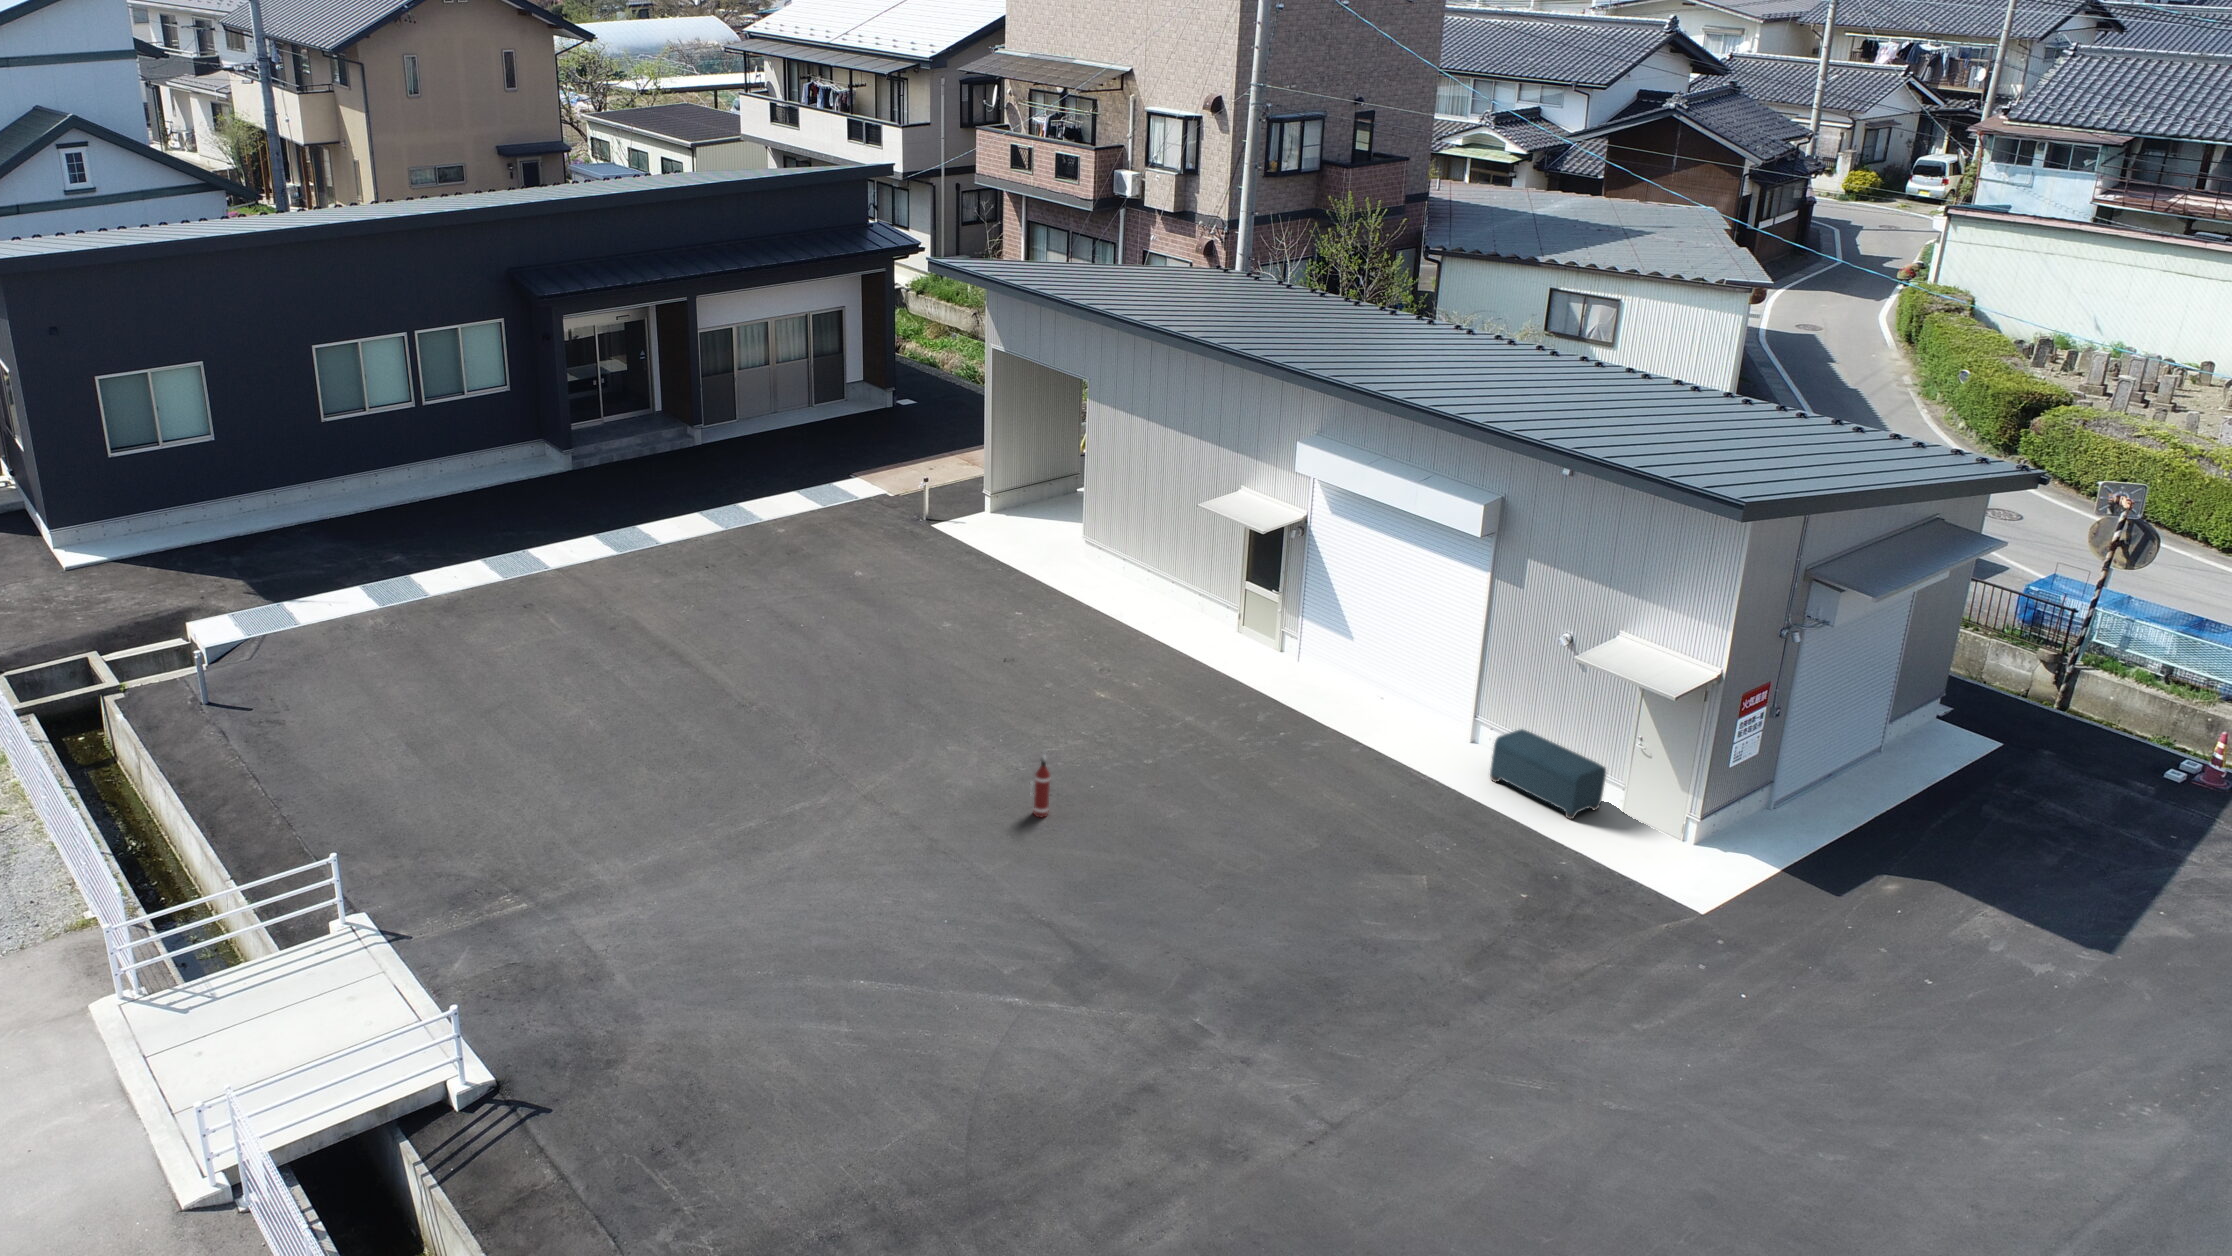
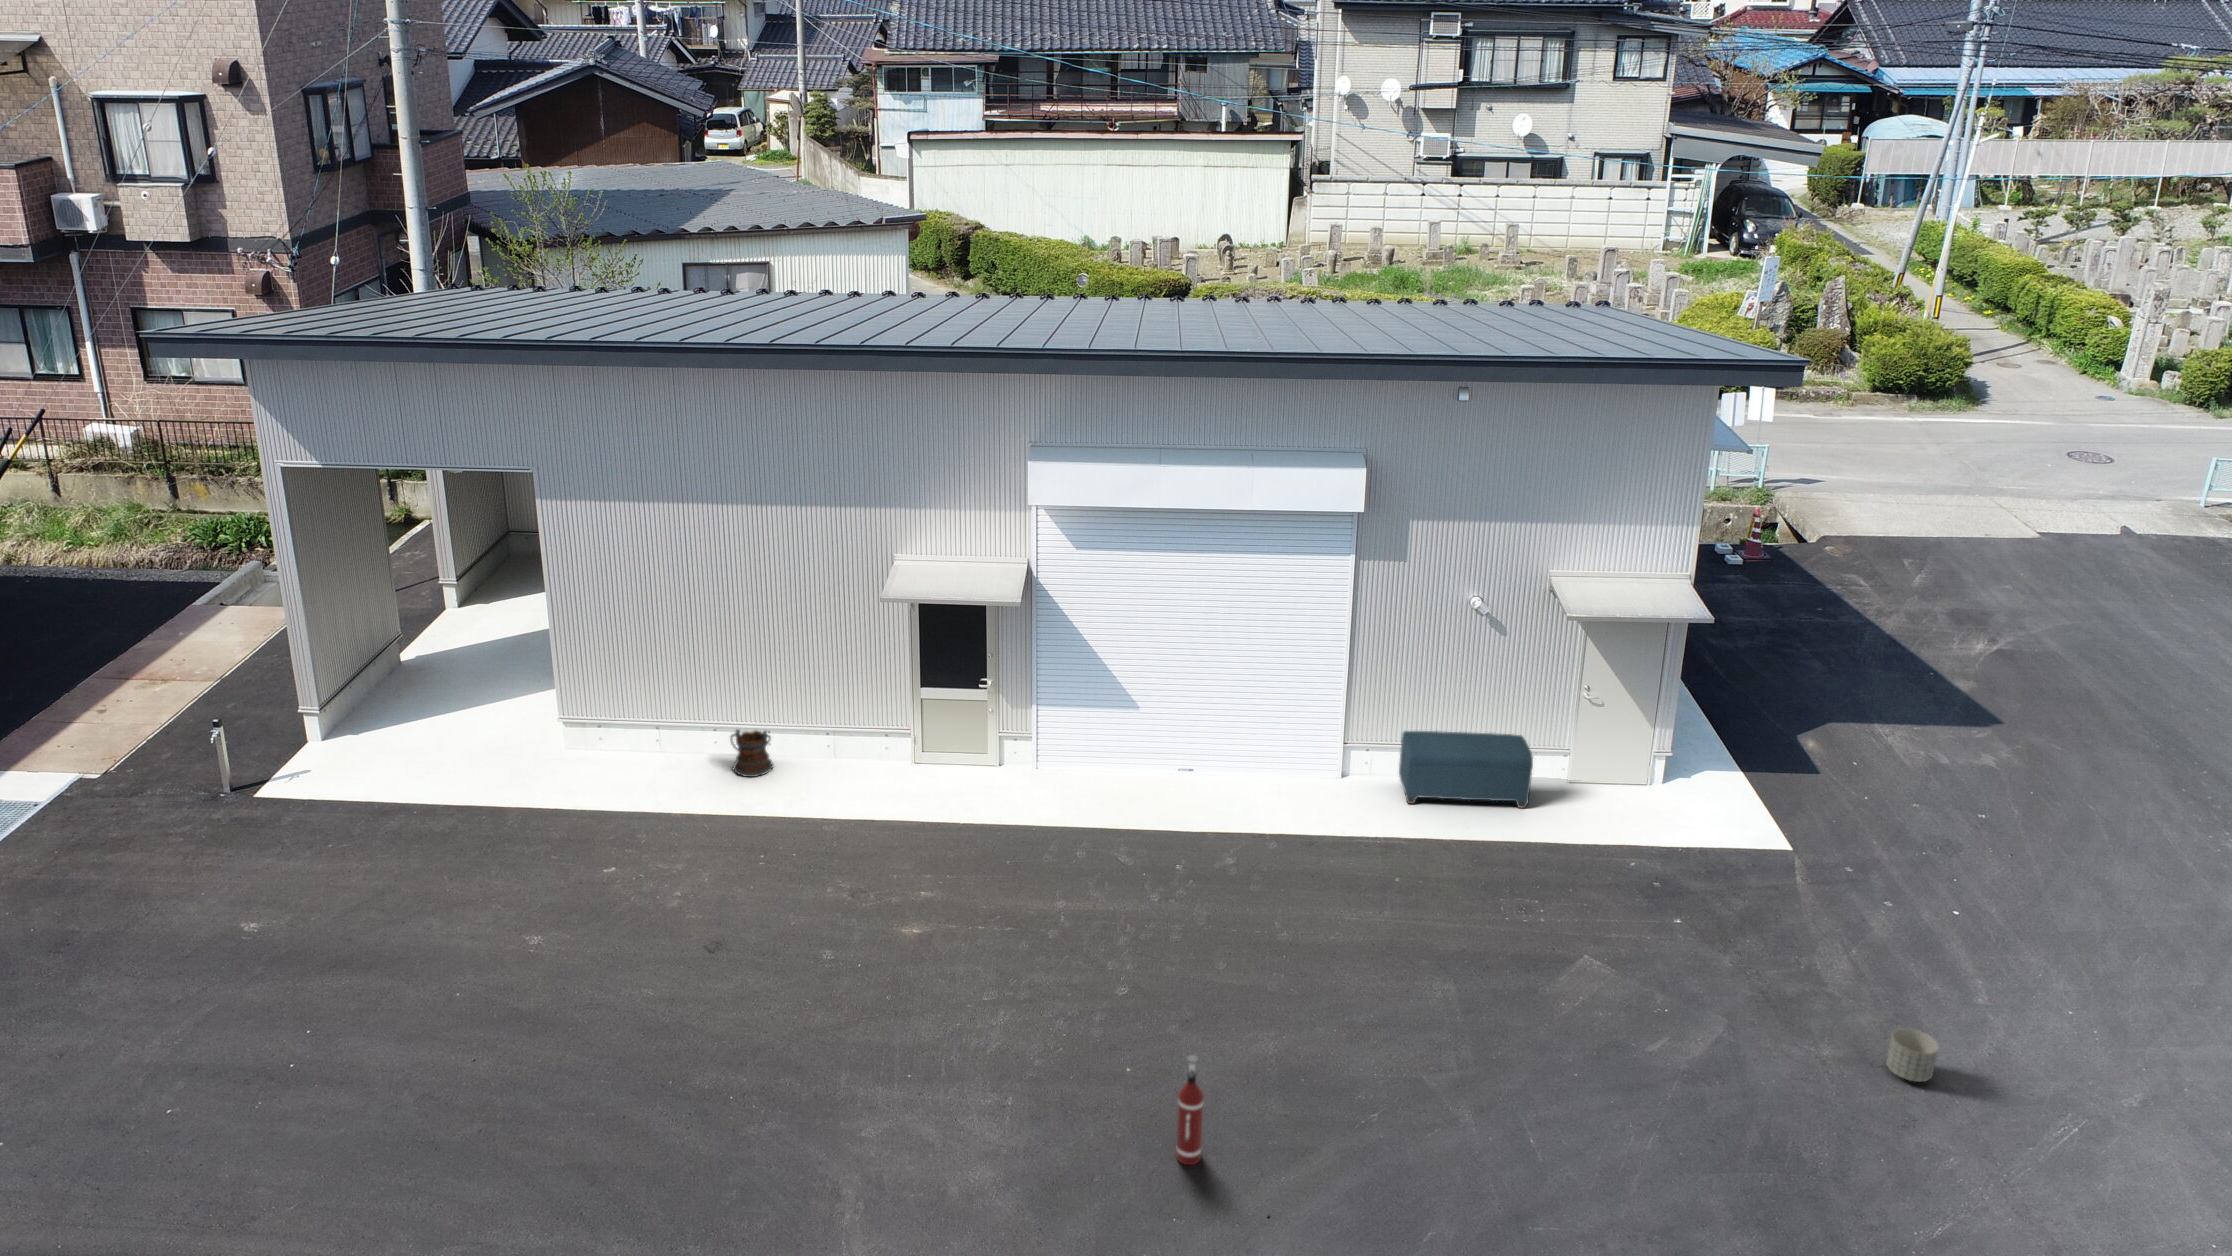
bucket: none [1139,574,1166,608] -> present [730,730,773,777]
planter: none [1471,979,1509,1020] -> present [1886,1028,1938,1082]

